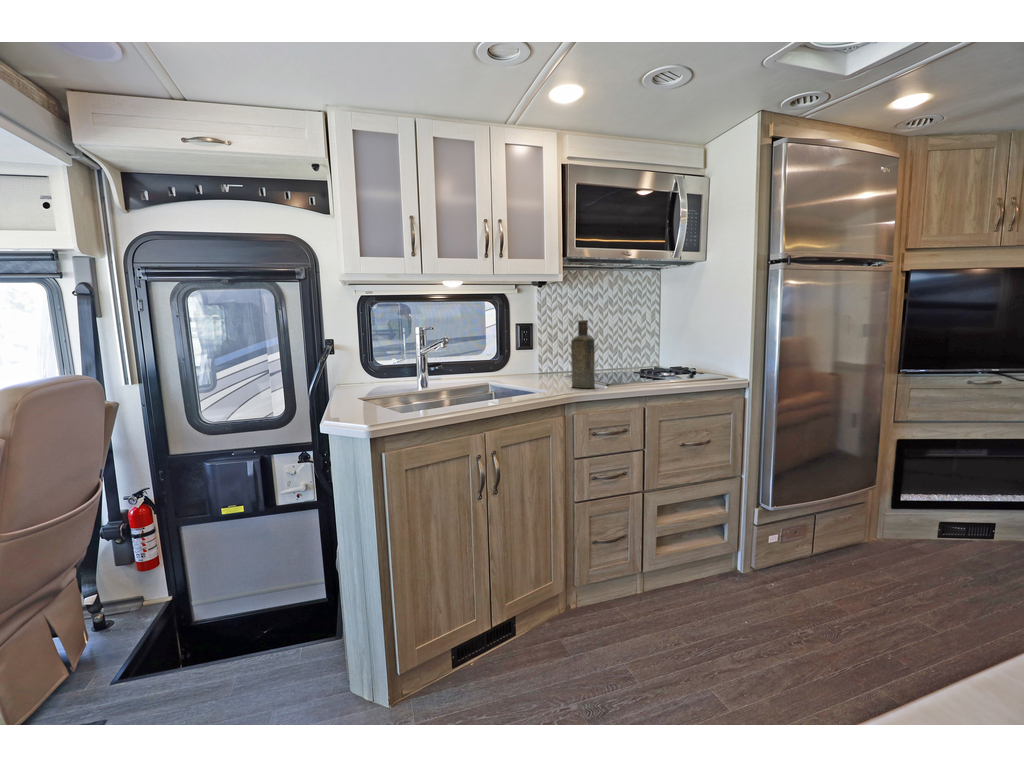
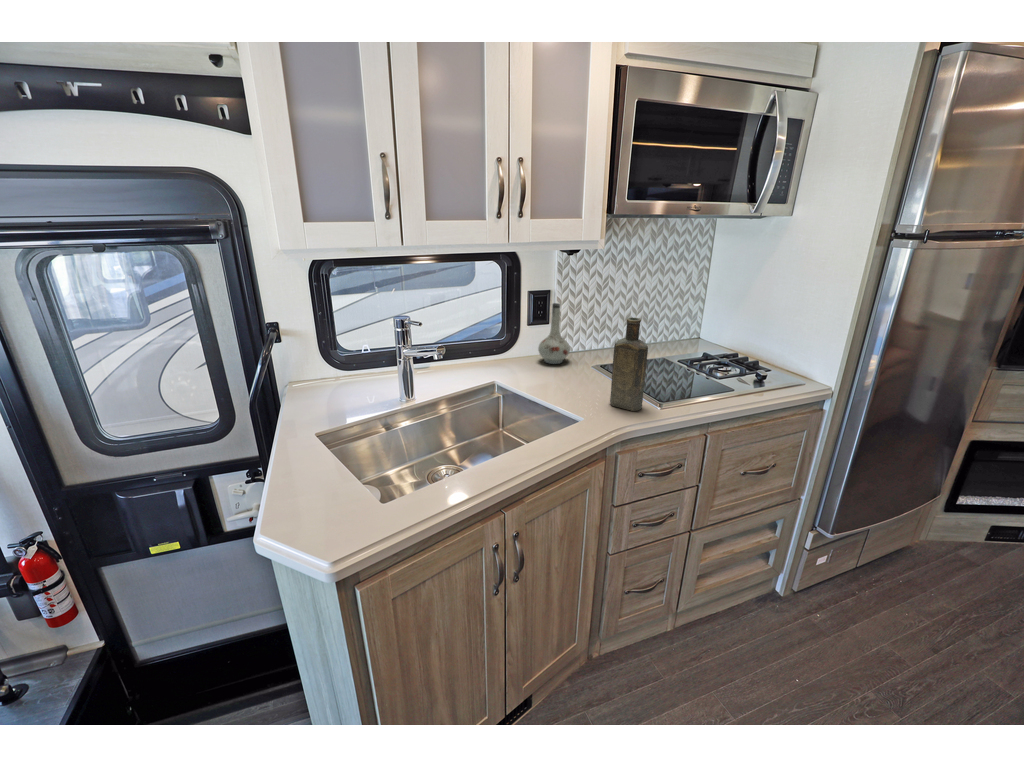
vase: none [525,331,549,377] -> present [538,303,570,364]

